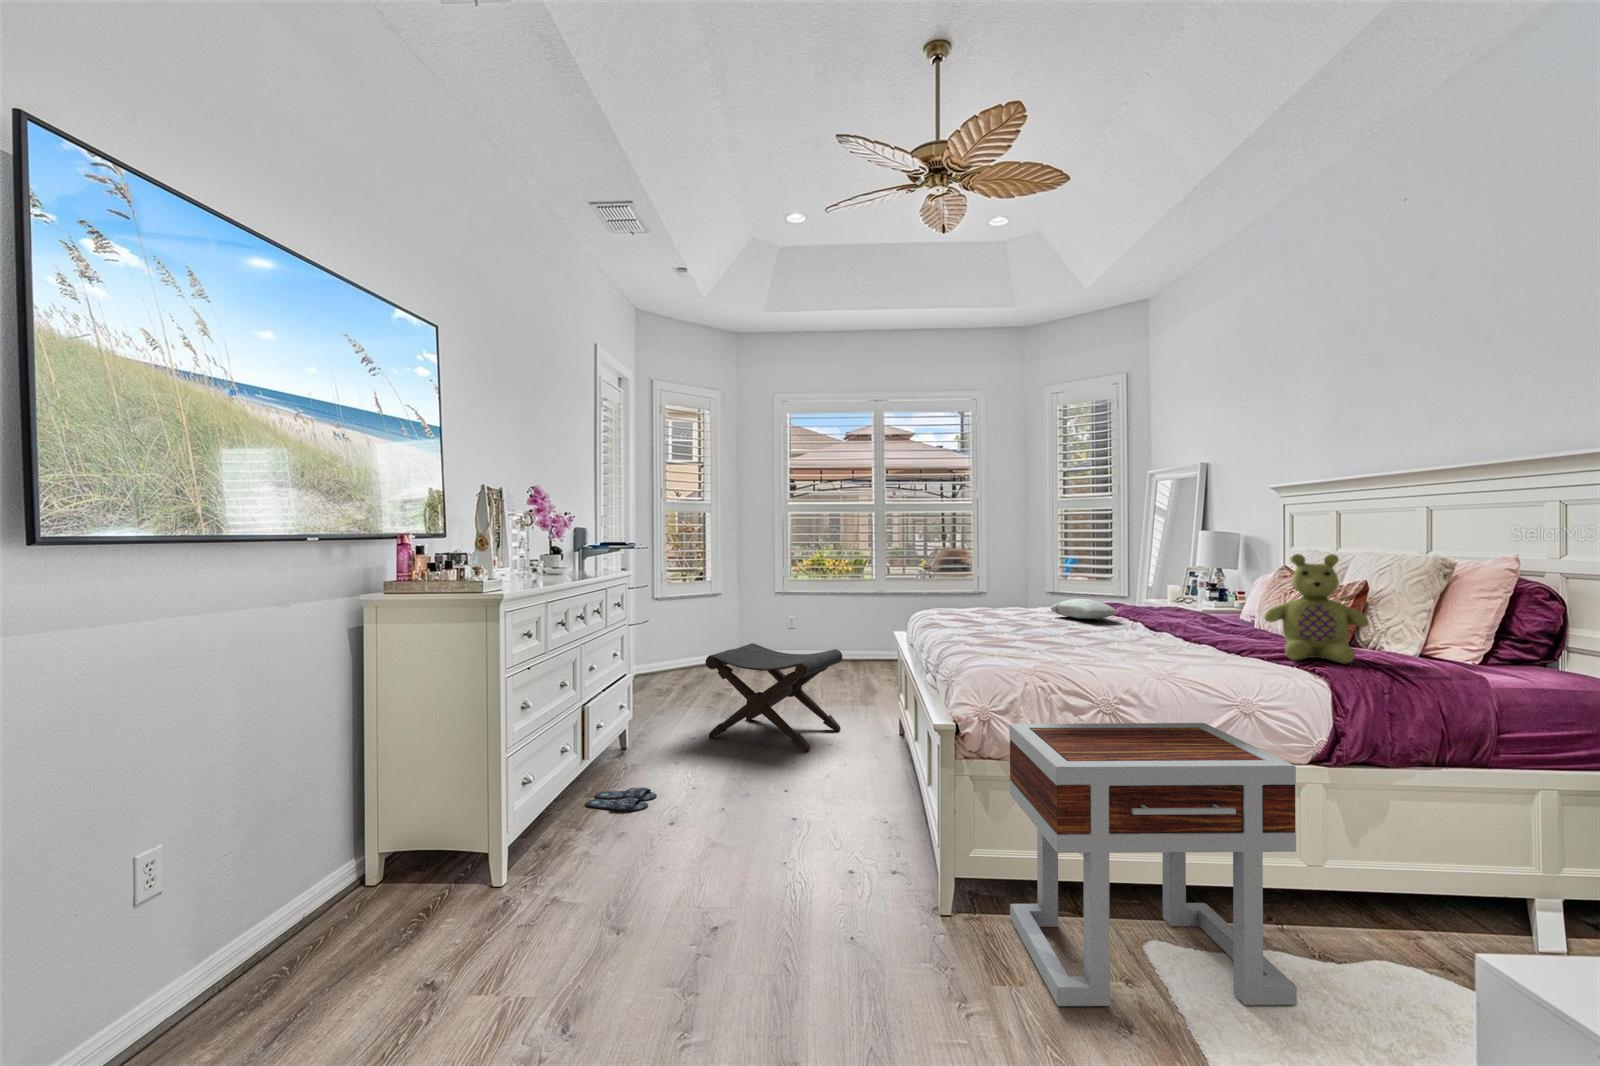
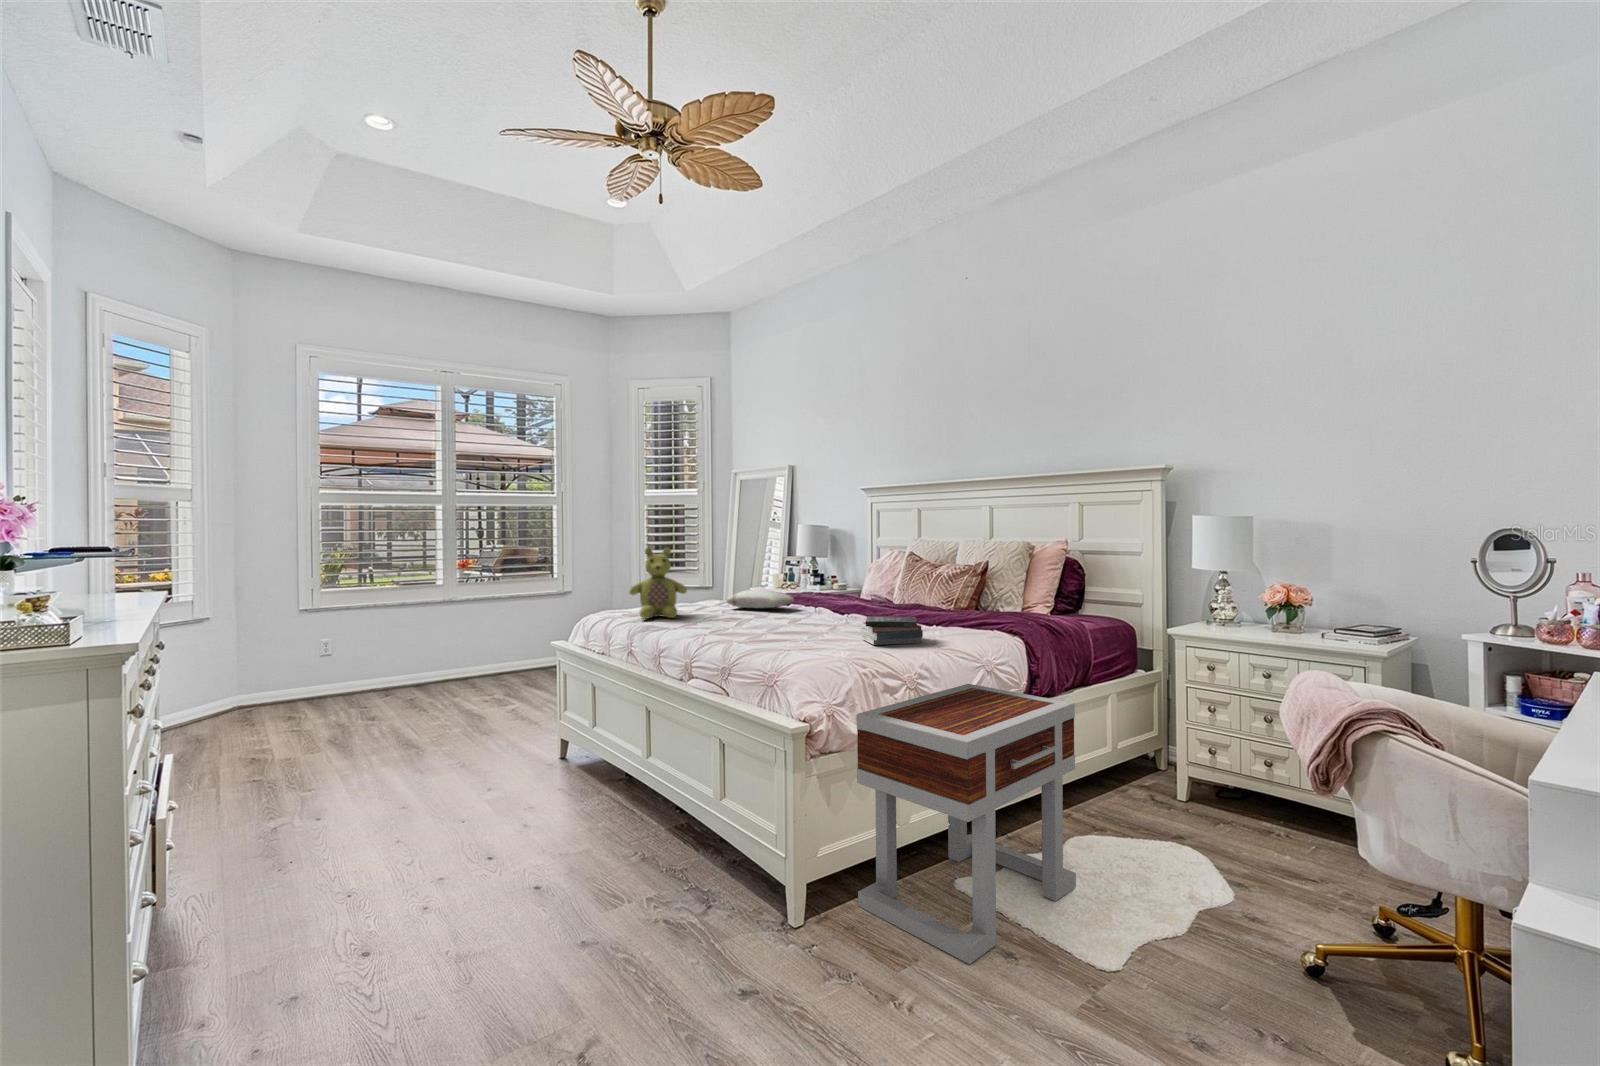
stuffed bear: present [1264,554,1369,664] -> present [629,548,687,619]
book: none [1089,633,1164,668] -> present [861,616,923,645]
footstool: present [706,643,842,751] -> none [298,672,491,824]
slippers: present [586,787,657,811] -> none [174,924,305,991]

